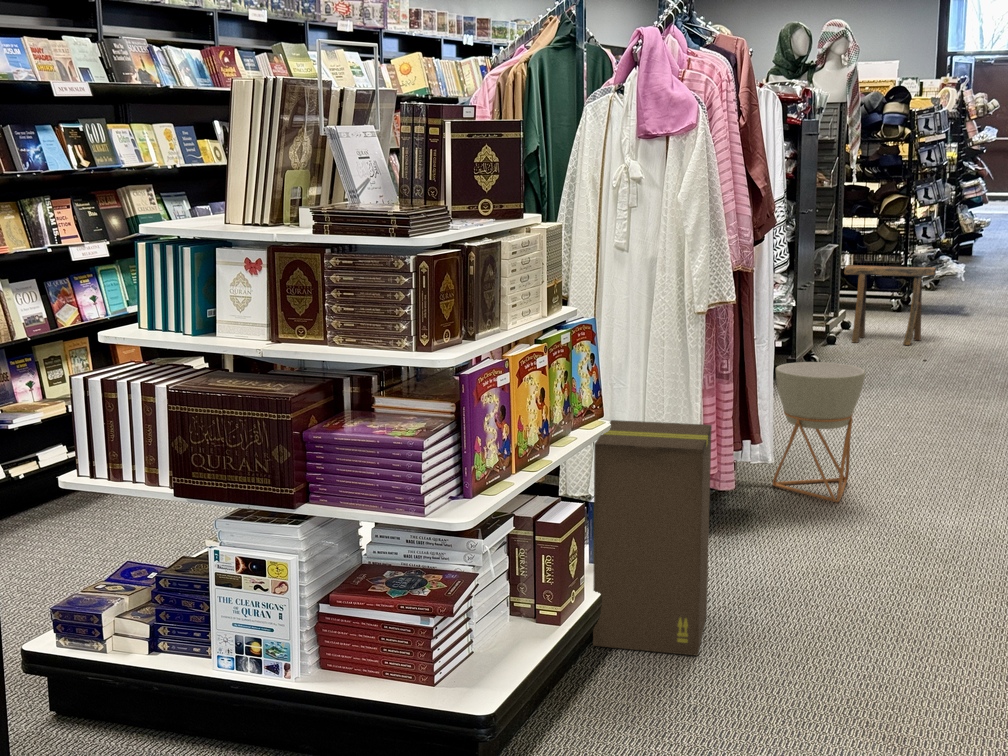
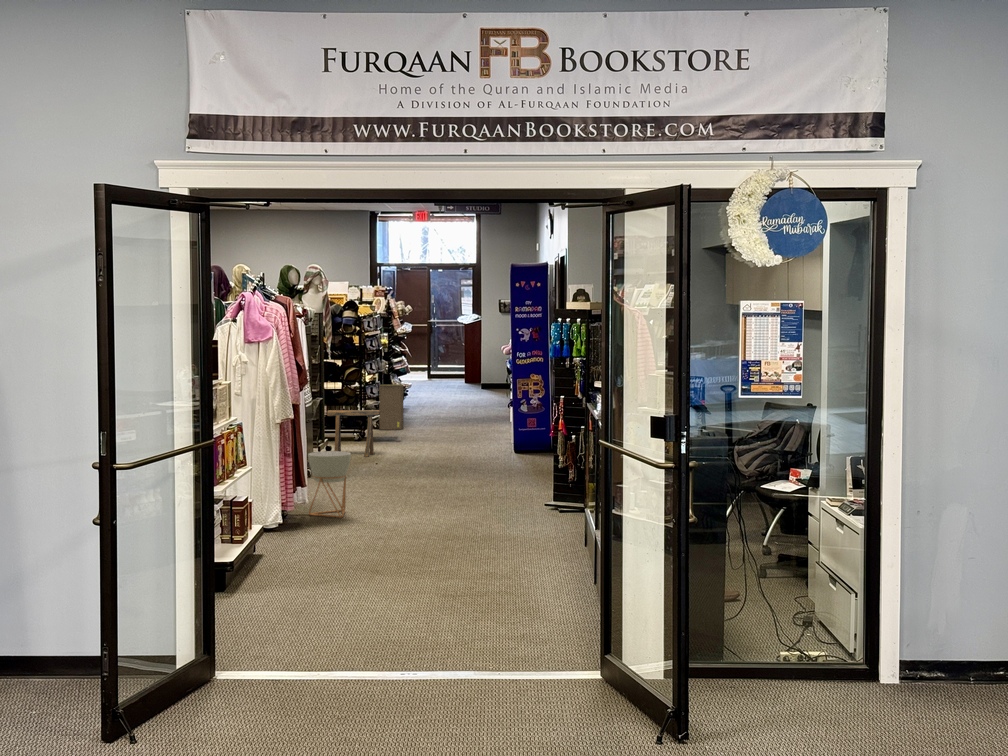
cardboard box: present [593,420,712,656] -> present [379,384,404,430]

